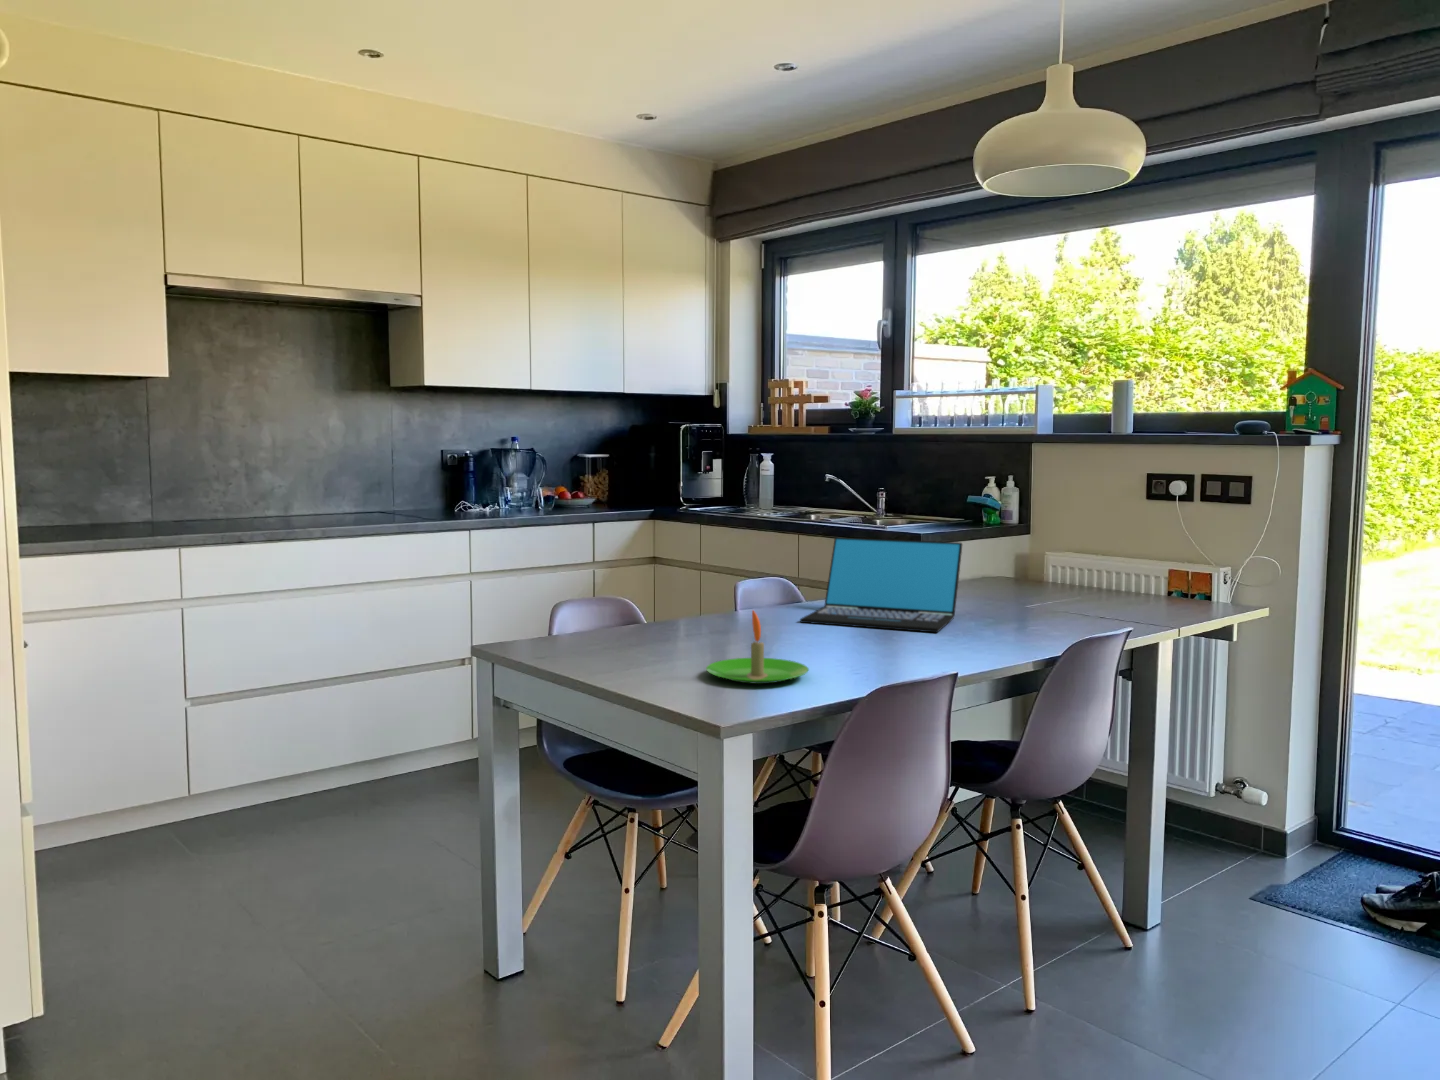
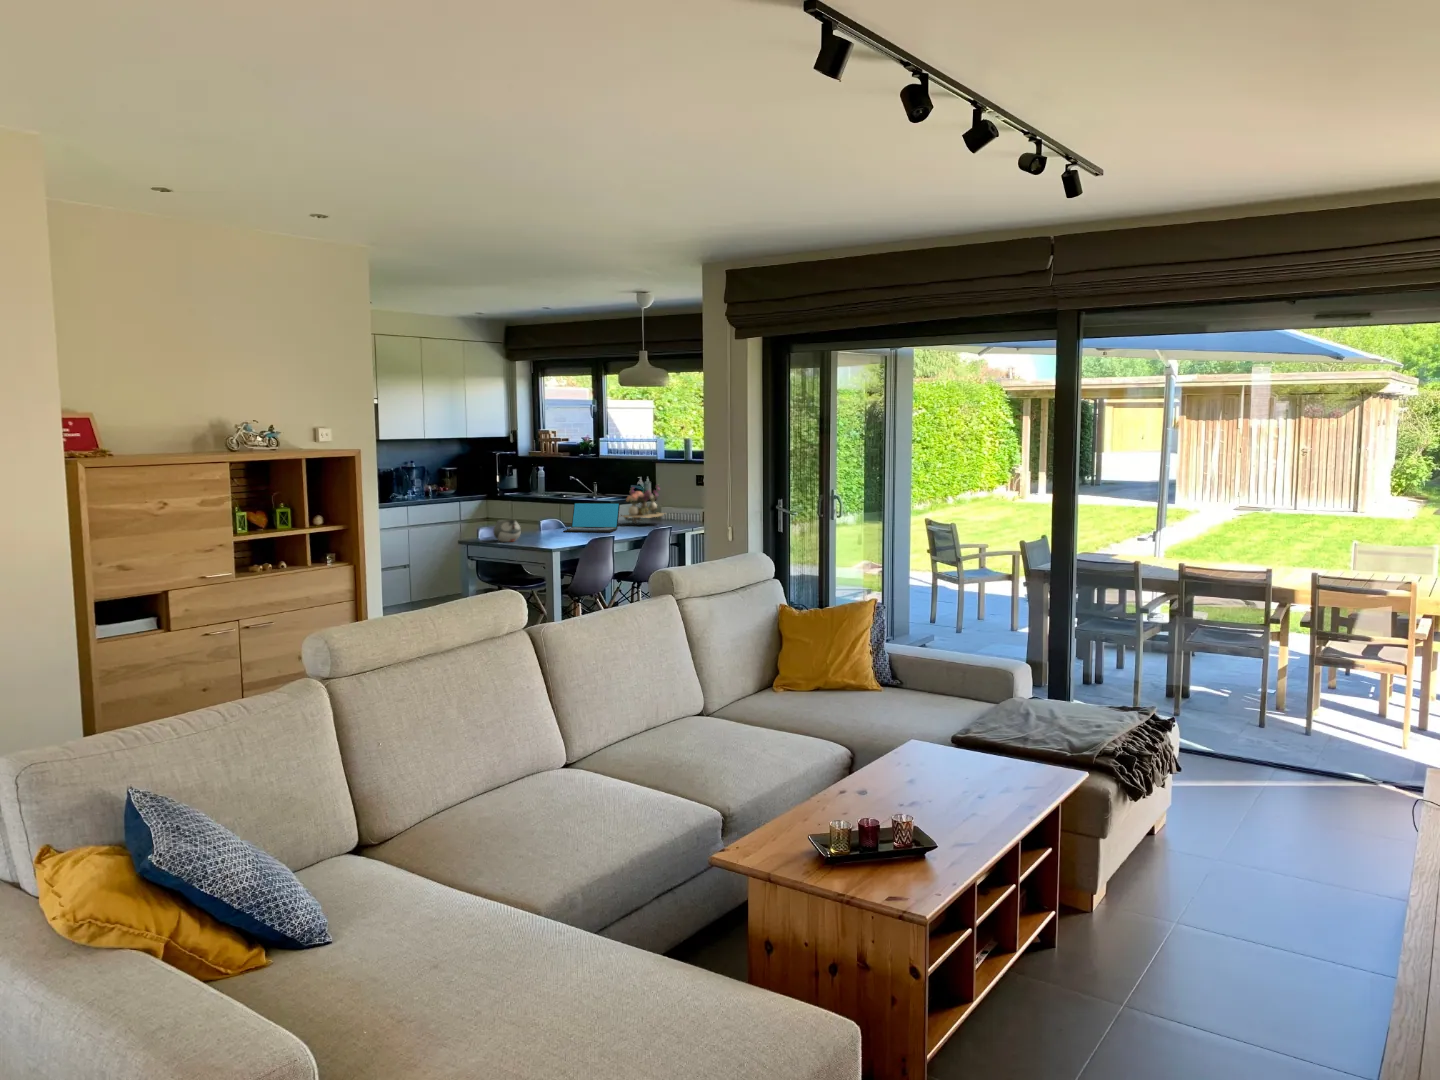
flower arrangement: none [949,492,1079,599] -> present [621,485,663,523]
teapot: none [572,589,661,666] -> present [494,520,521,542]
candle: present [706,611,809,684] -> none [538,522,568,543]

